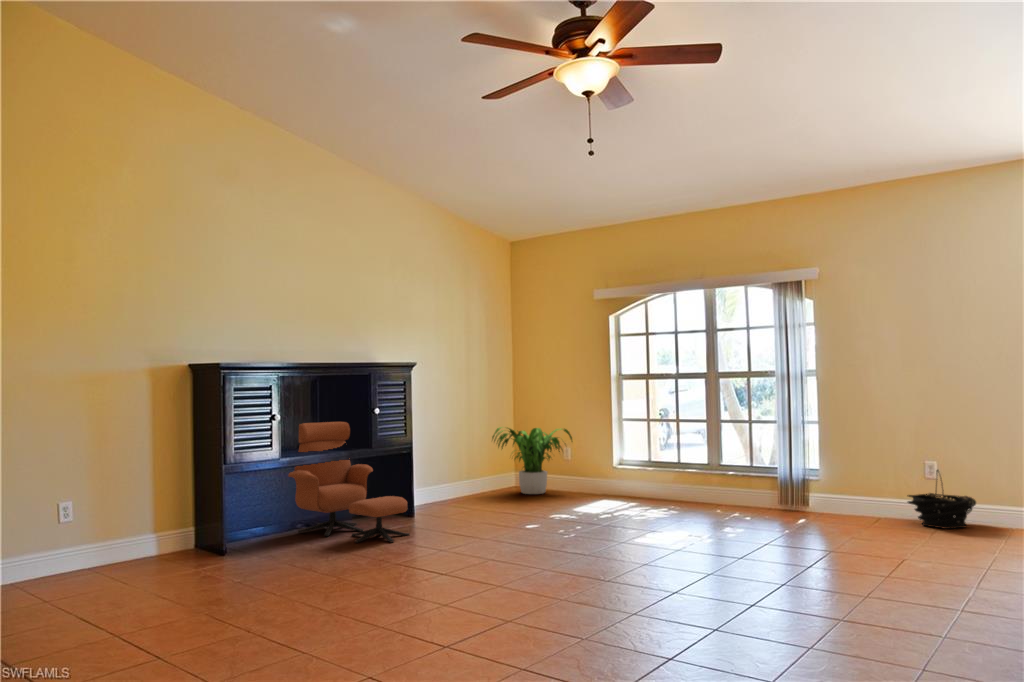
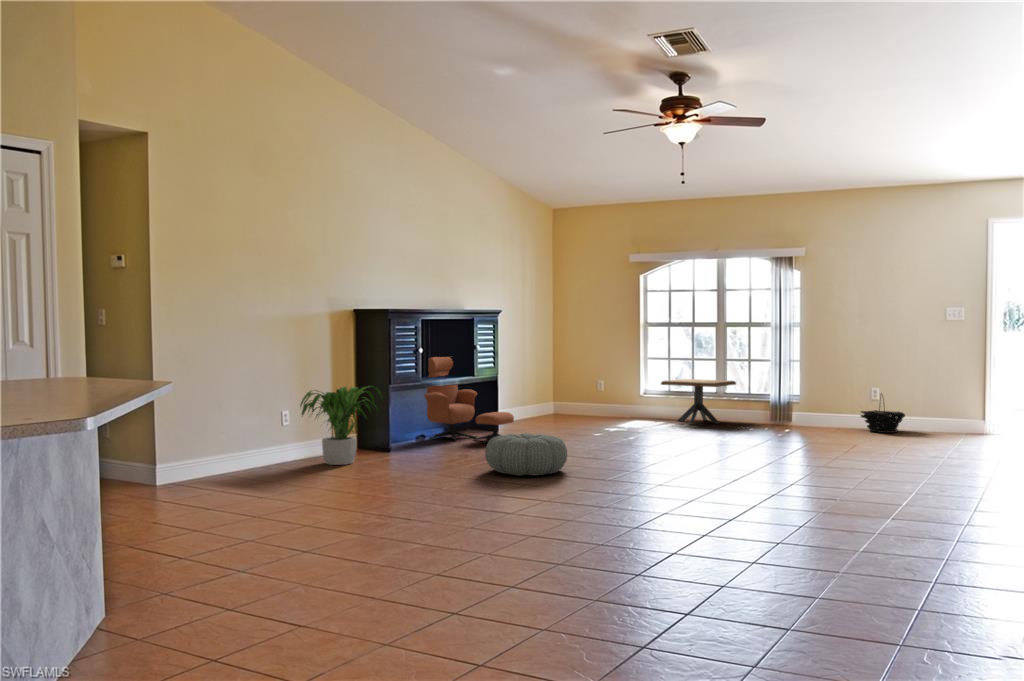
potted plant: present [492,427,572,494] -> present [300,386,383,465]
side table: none [631,446,734,508] -> present [661,379,736,424]
pouf: none [258,546,397,627] -> present [485,433,567,476]

